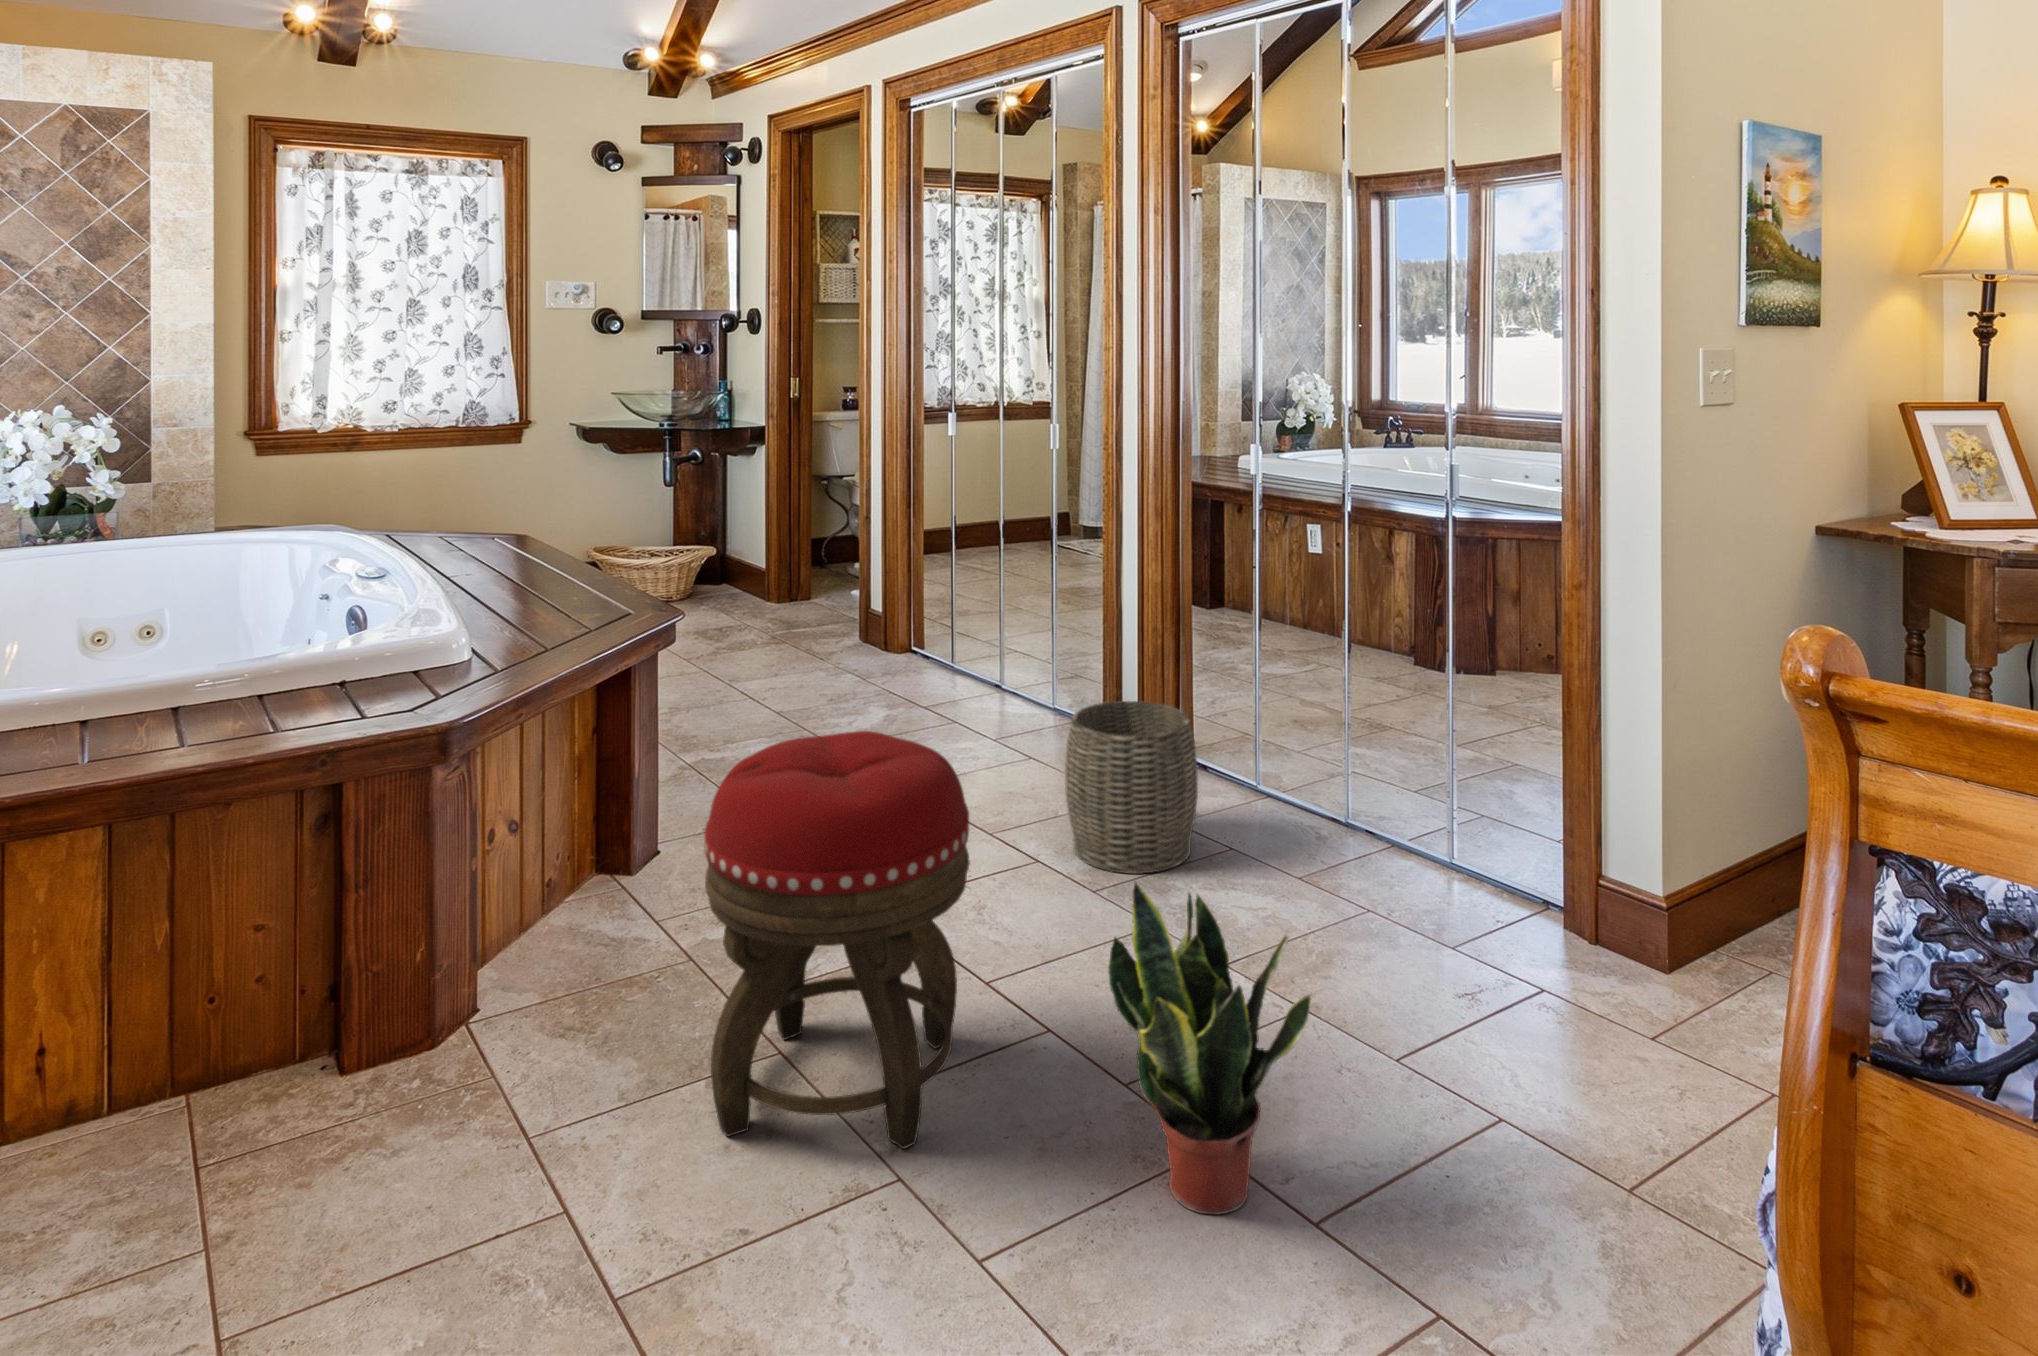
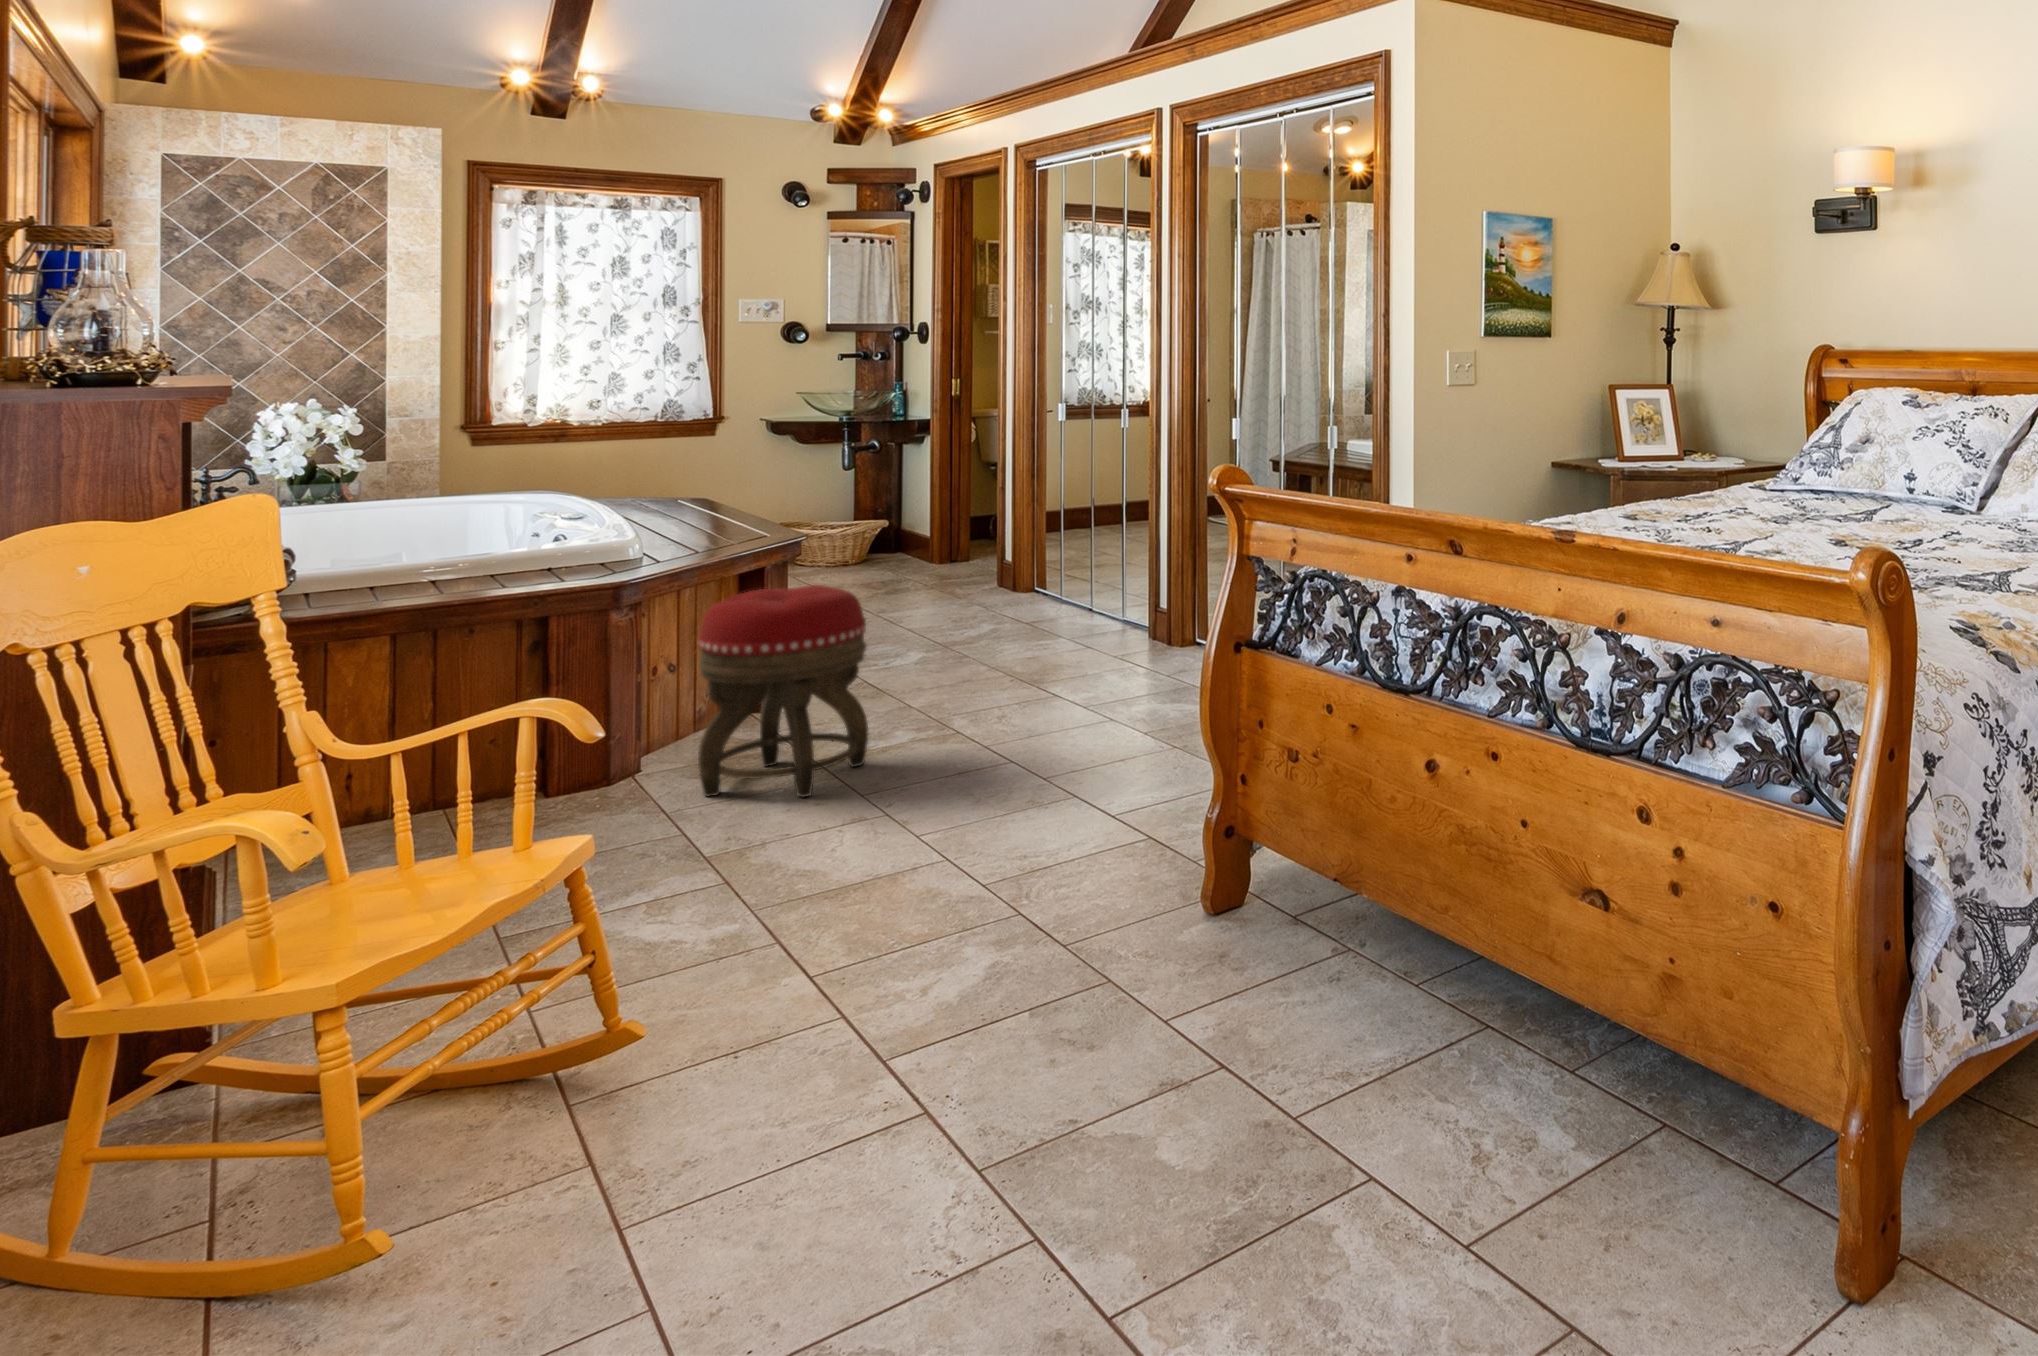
woven basket: present [1065,701,1198,874] -> none [1018,597,1111,702]
potted plant: present [1108,883,1311,1214] -> none [900,643,1020,812]

